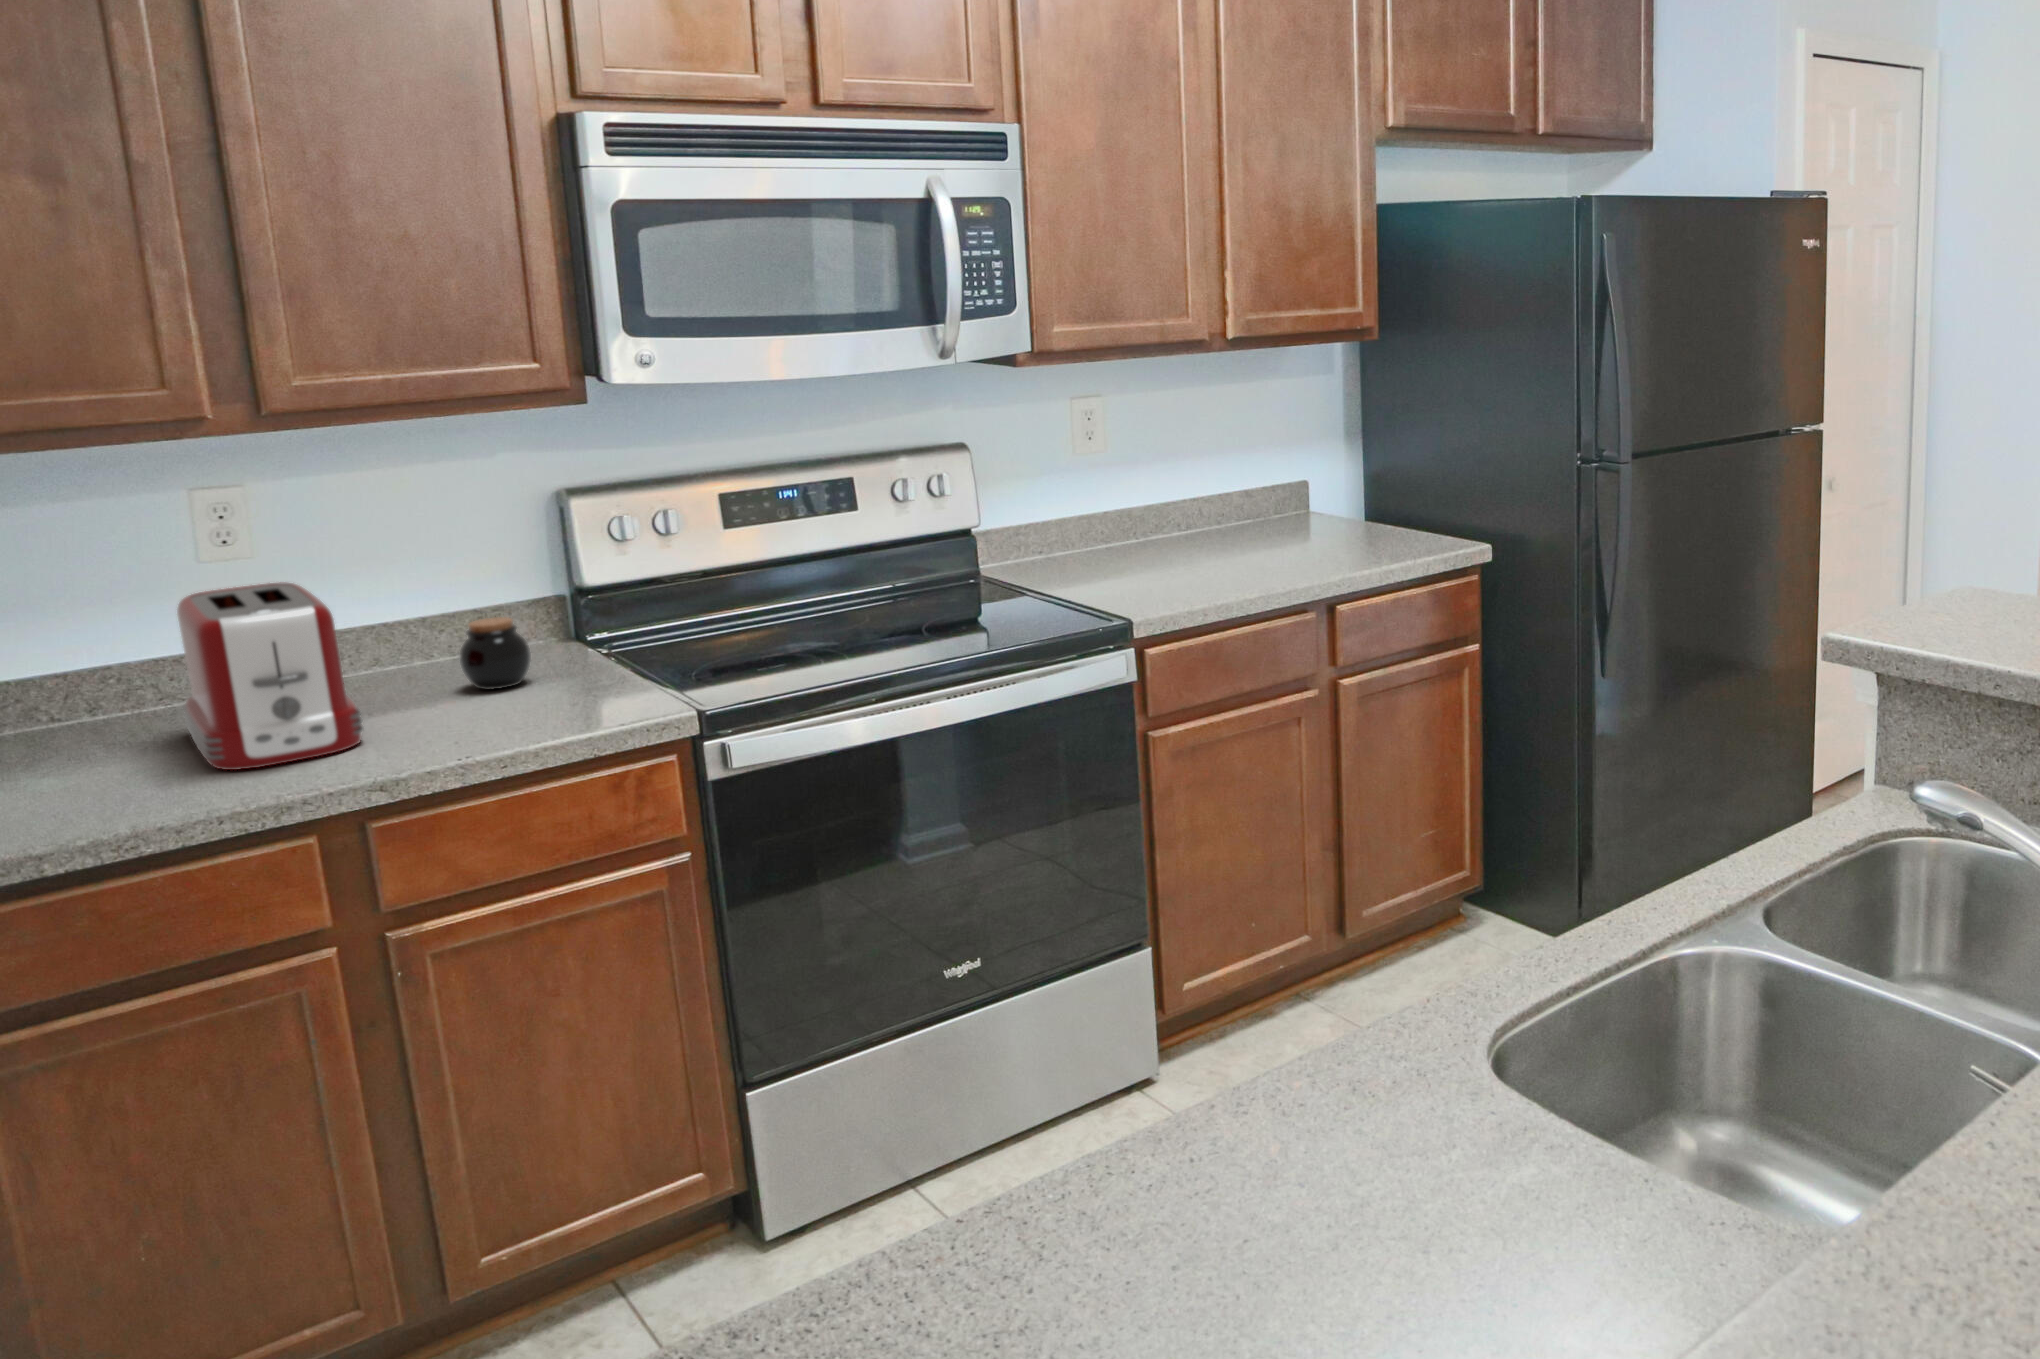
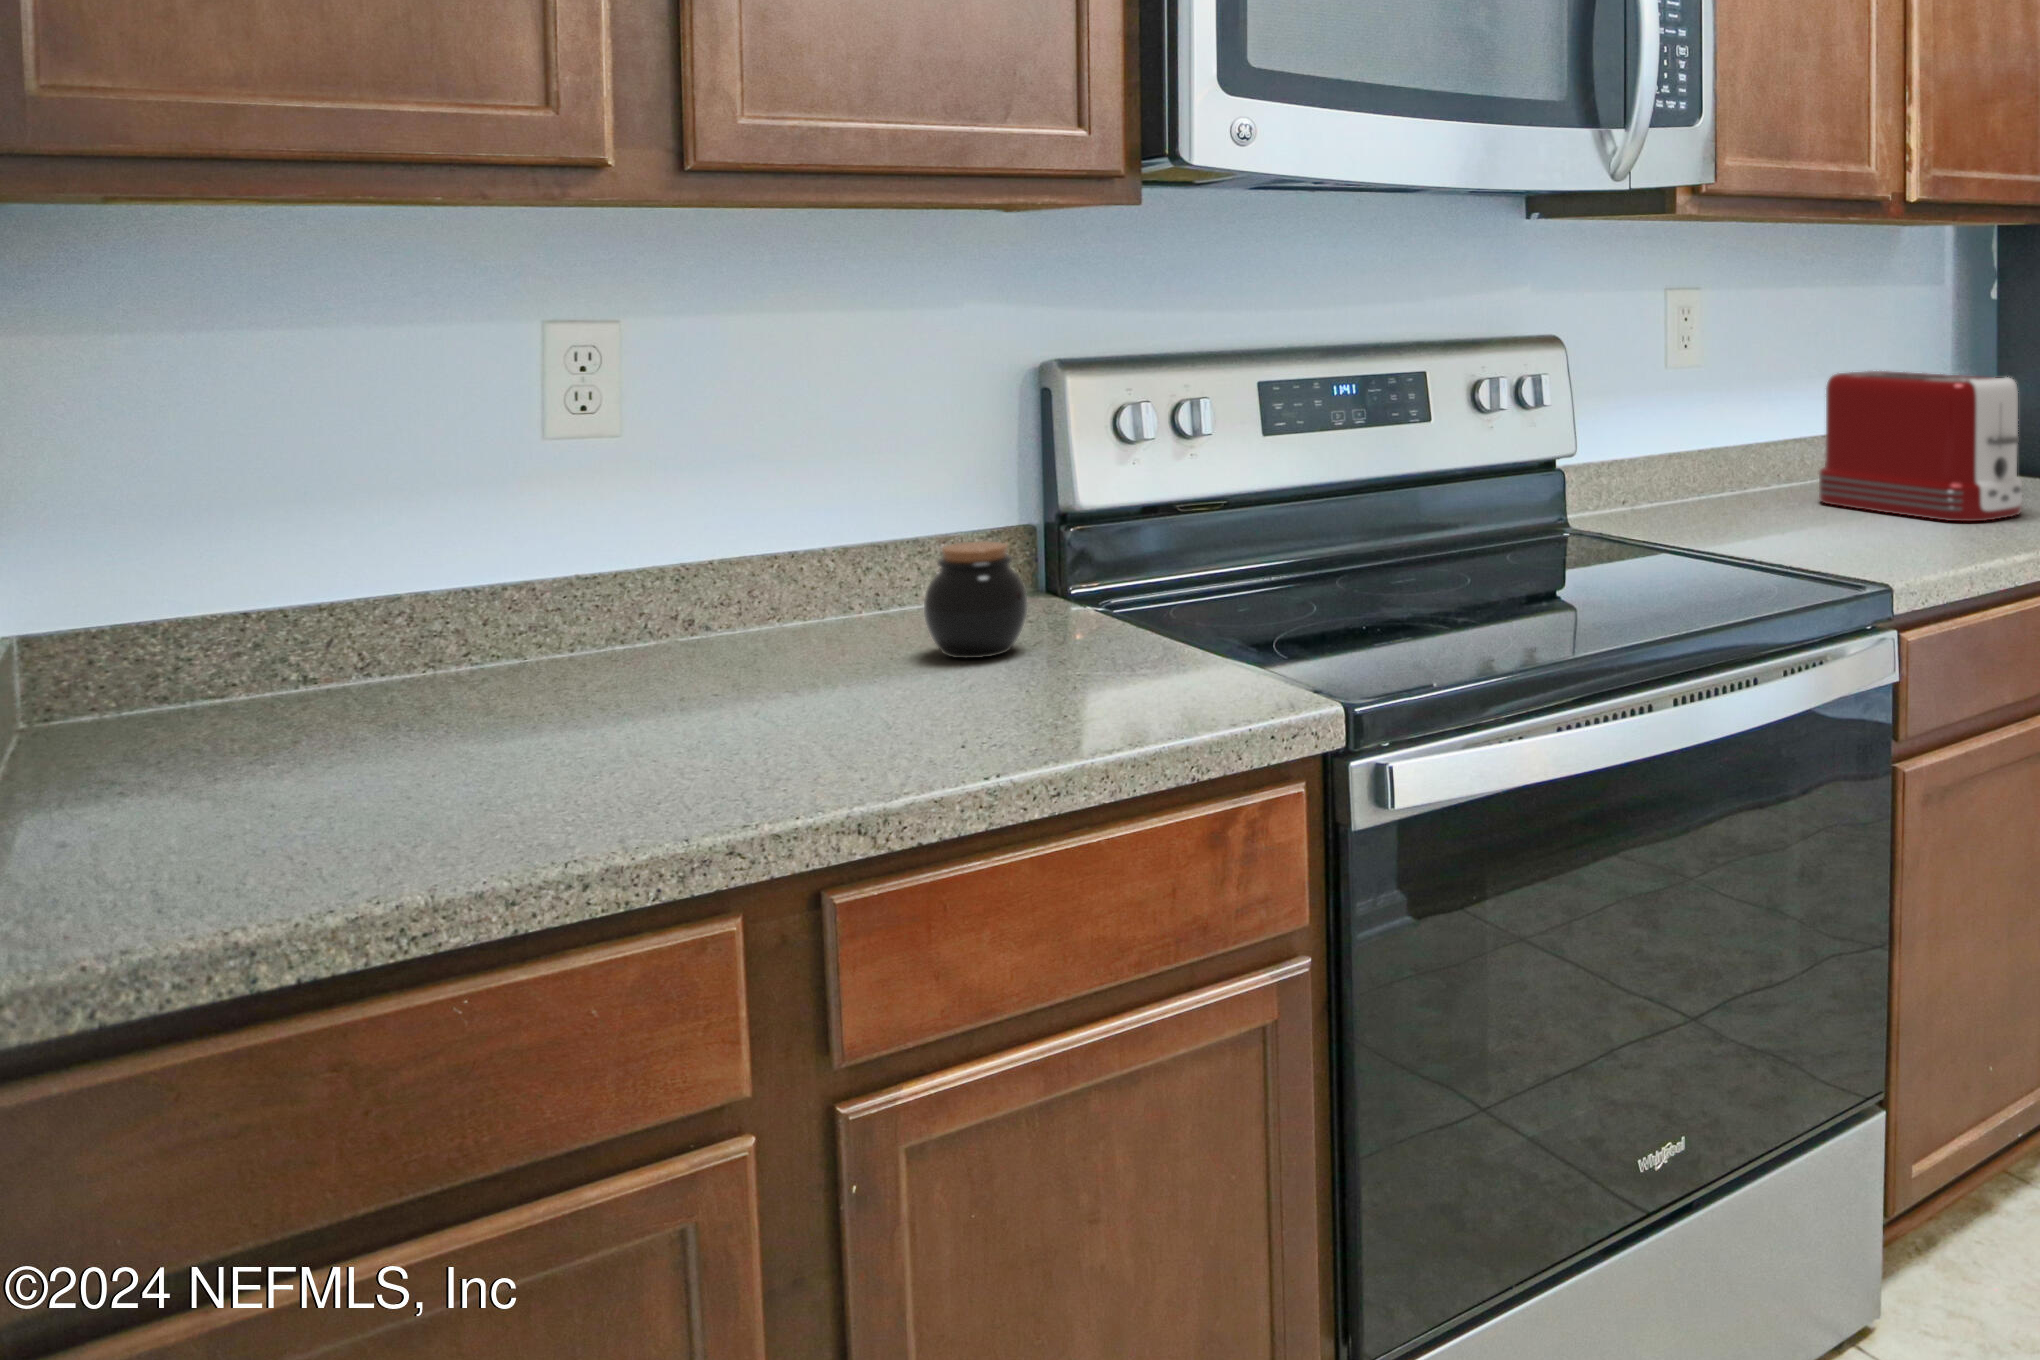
toaster: present [177,582,364,770] -> present [1819,371,2022,521]

